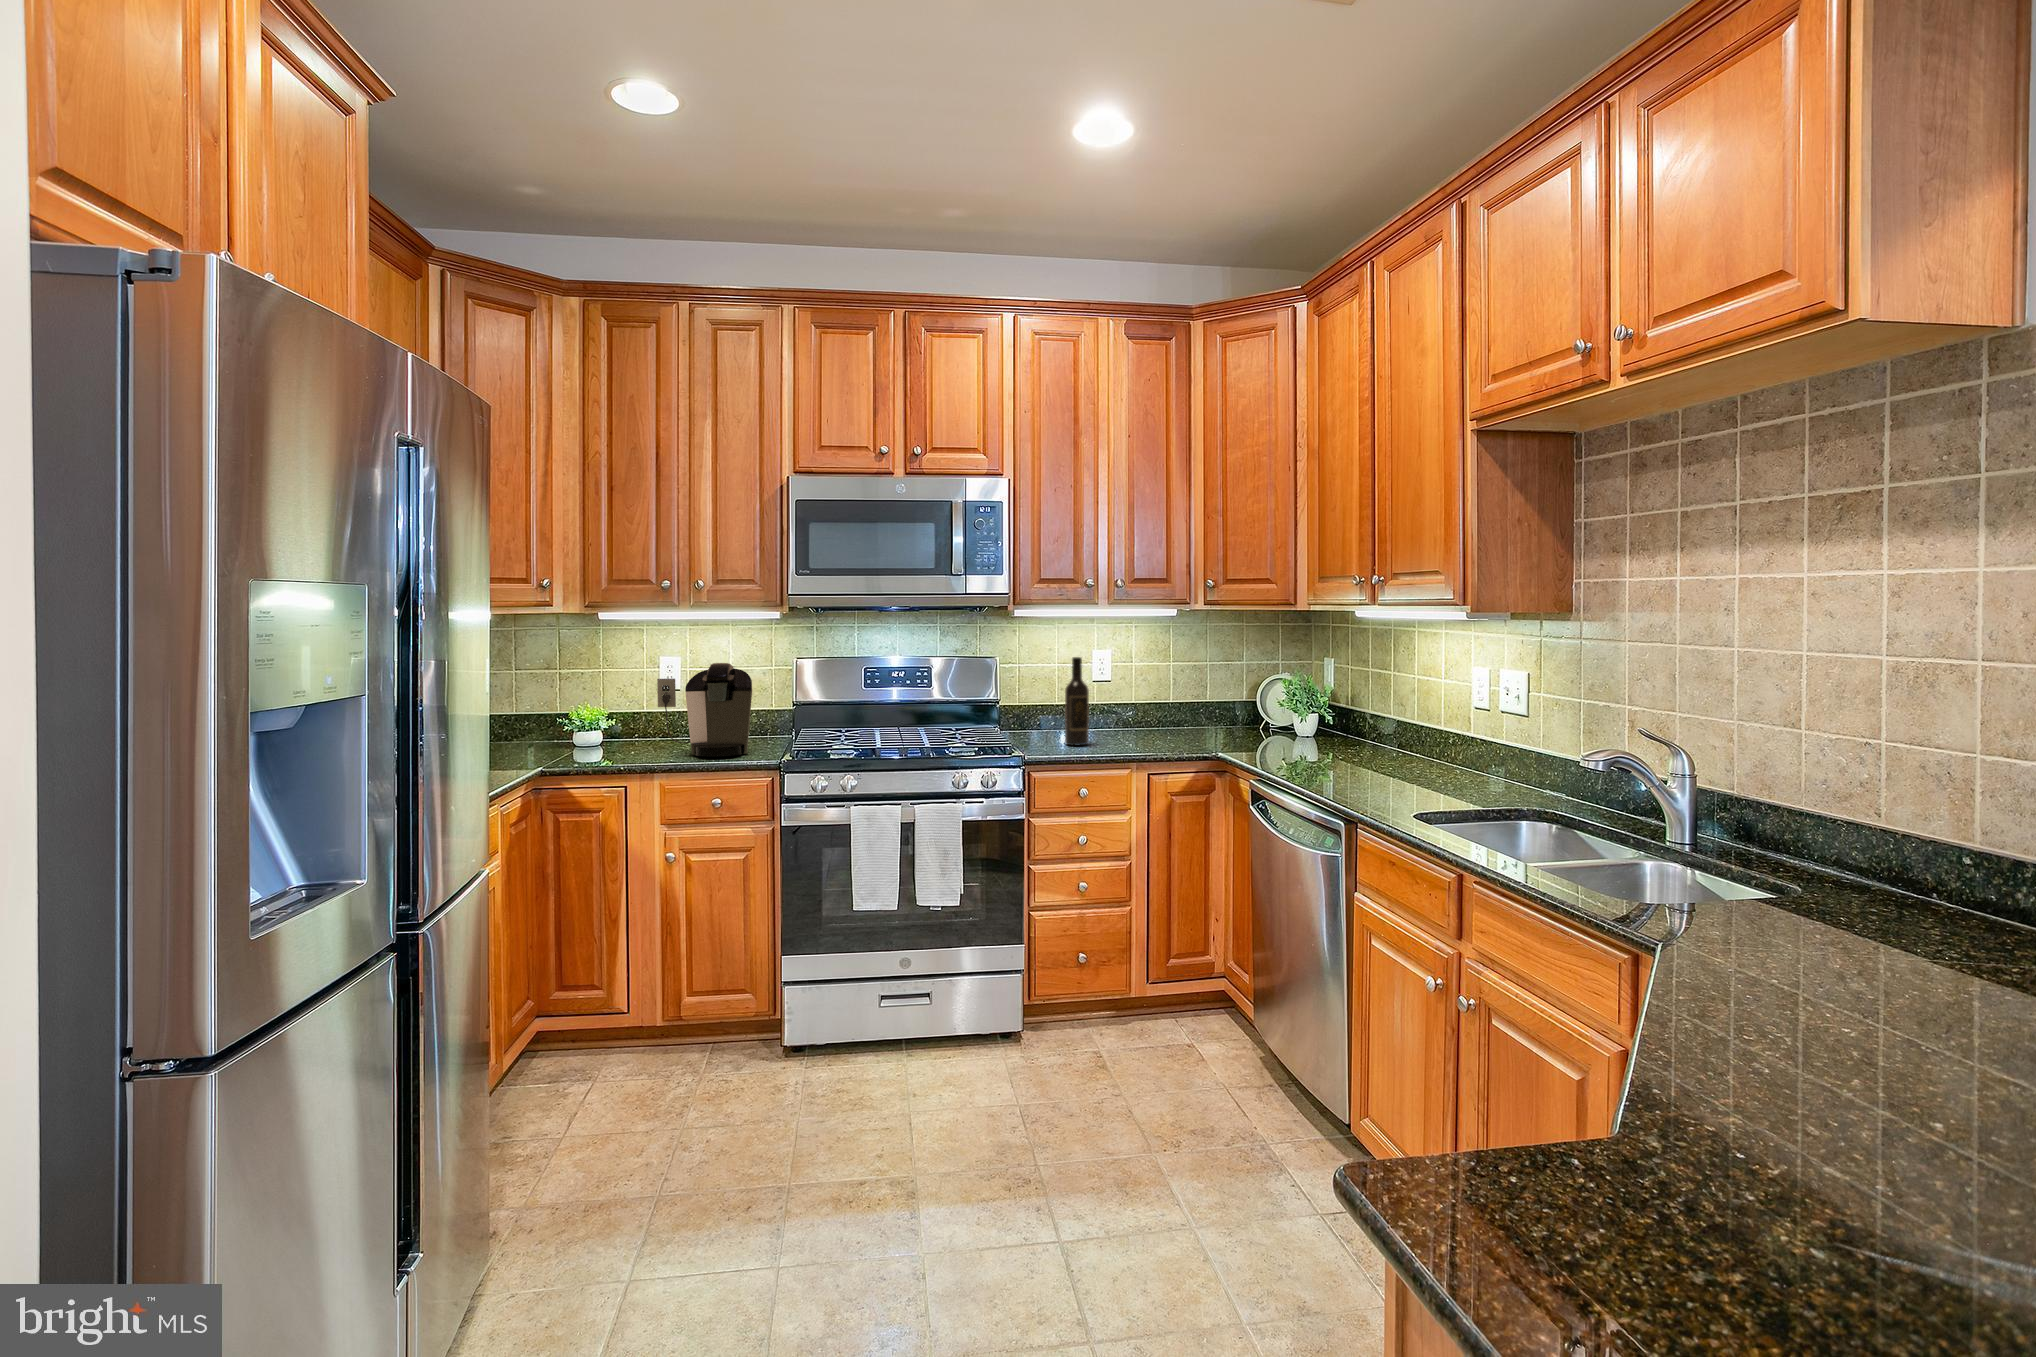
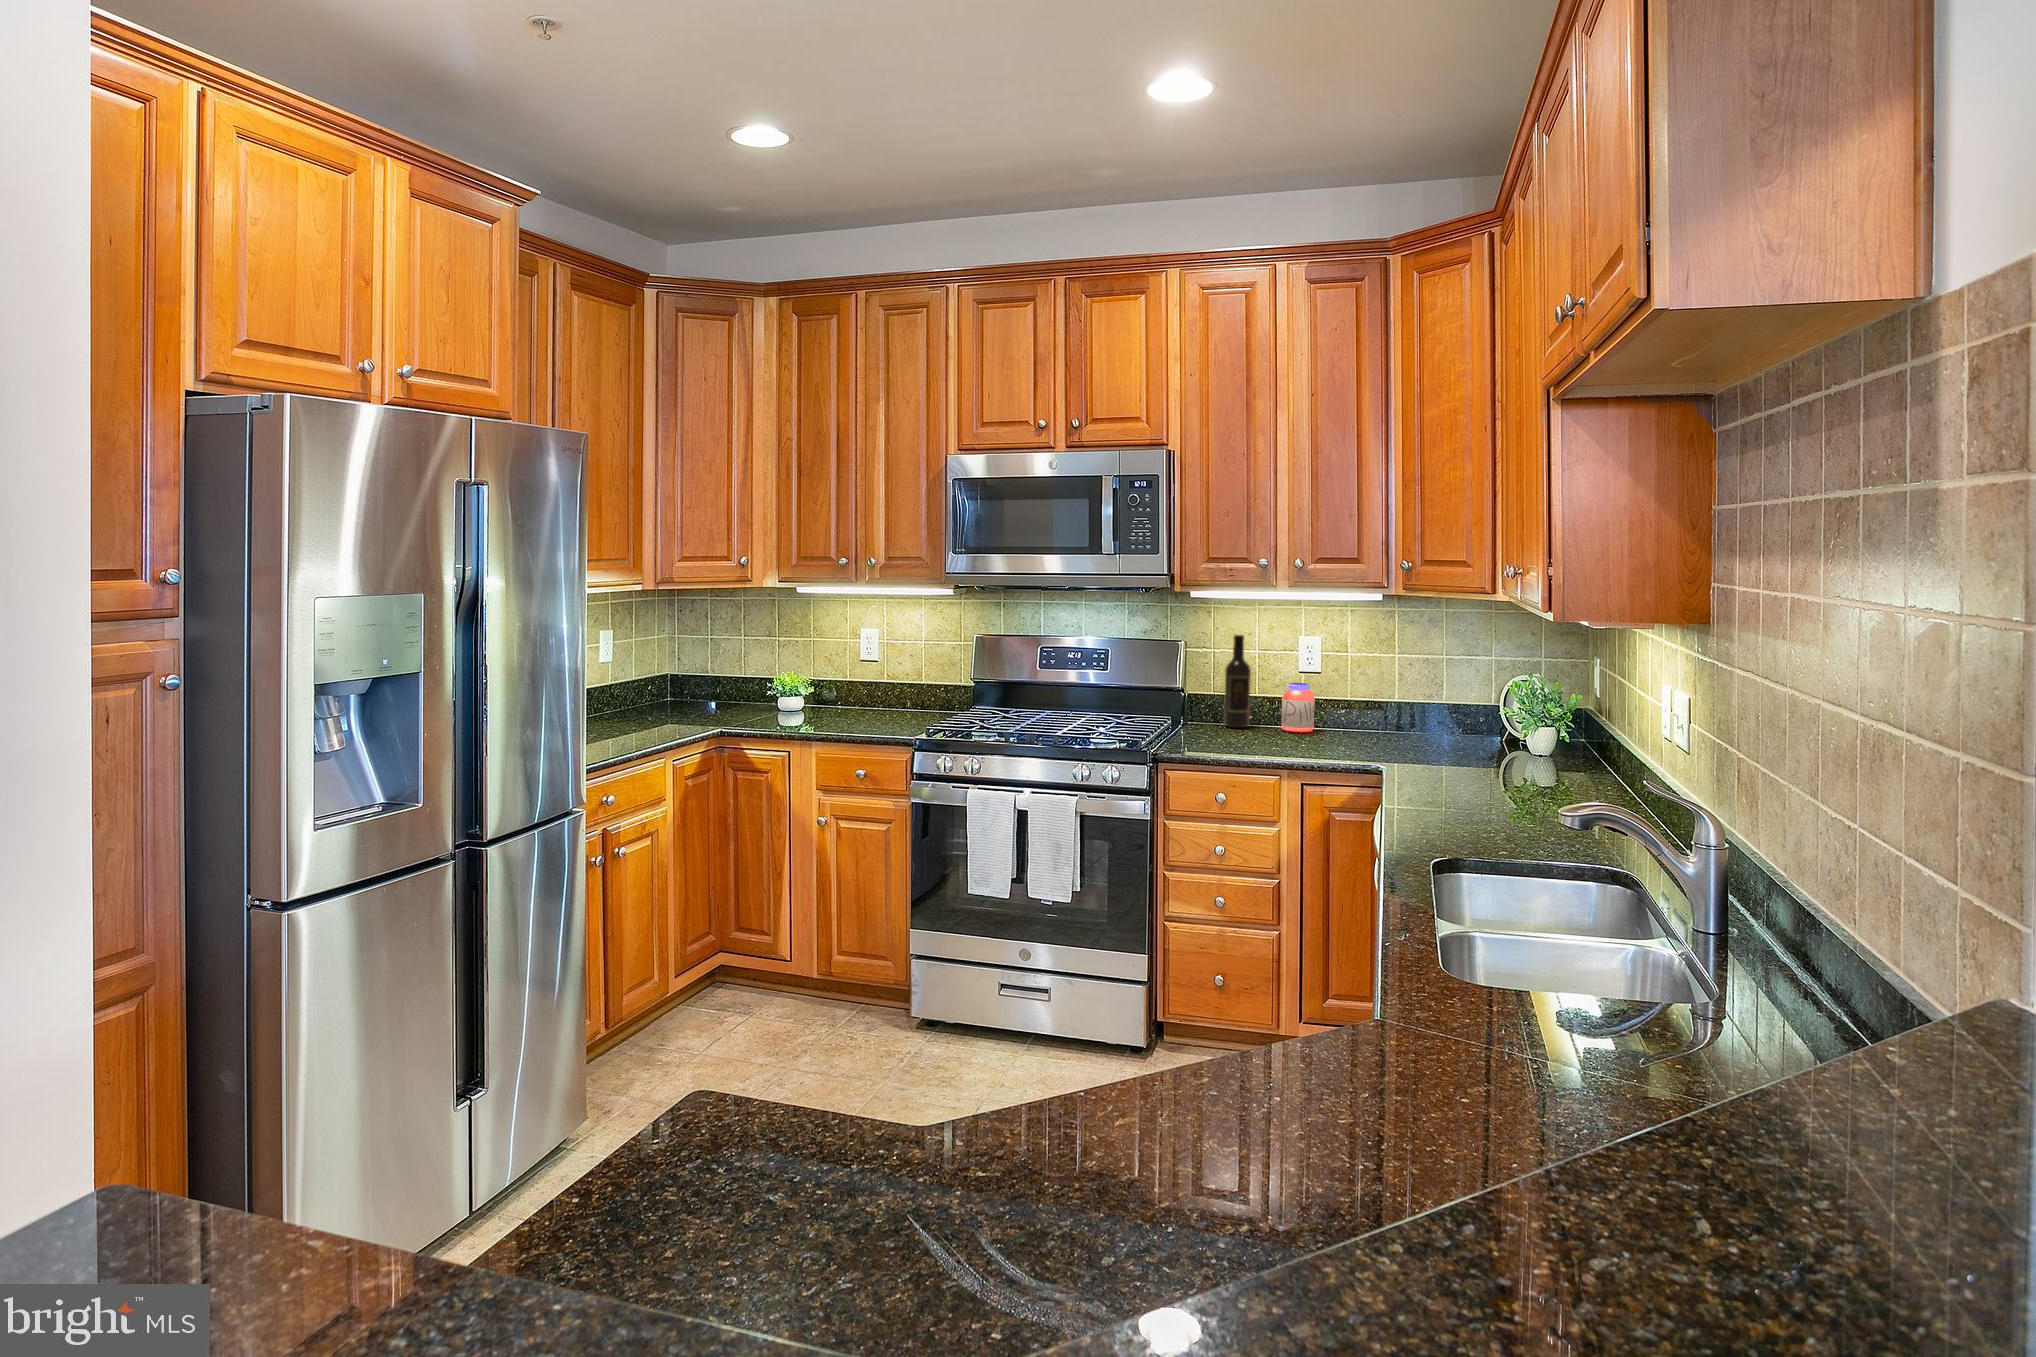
coffee maker: present [657,663,752,757] -> none [830,635,911,725]
jar: none [1118,701,1148,747] -> present [1281,683,1315,732]

